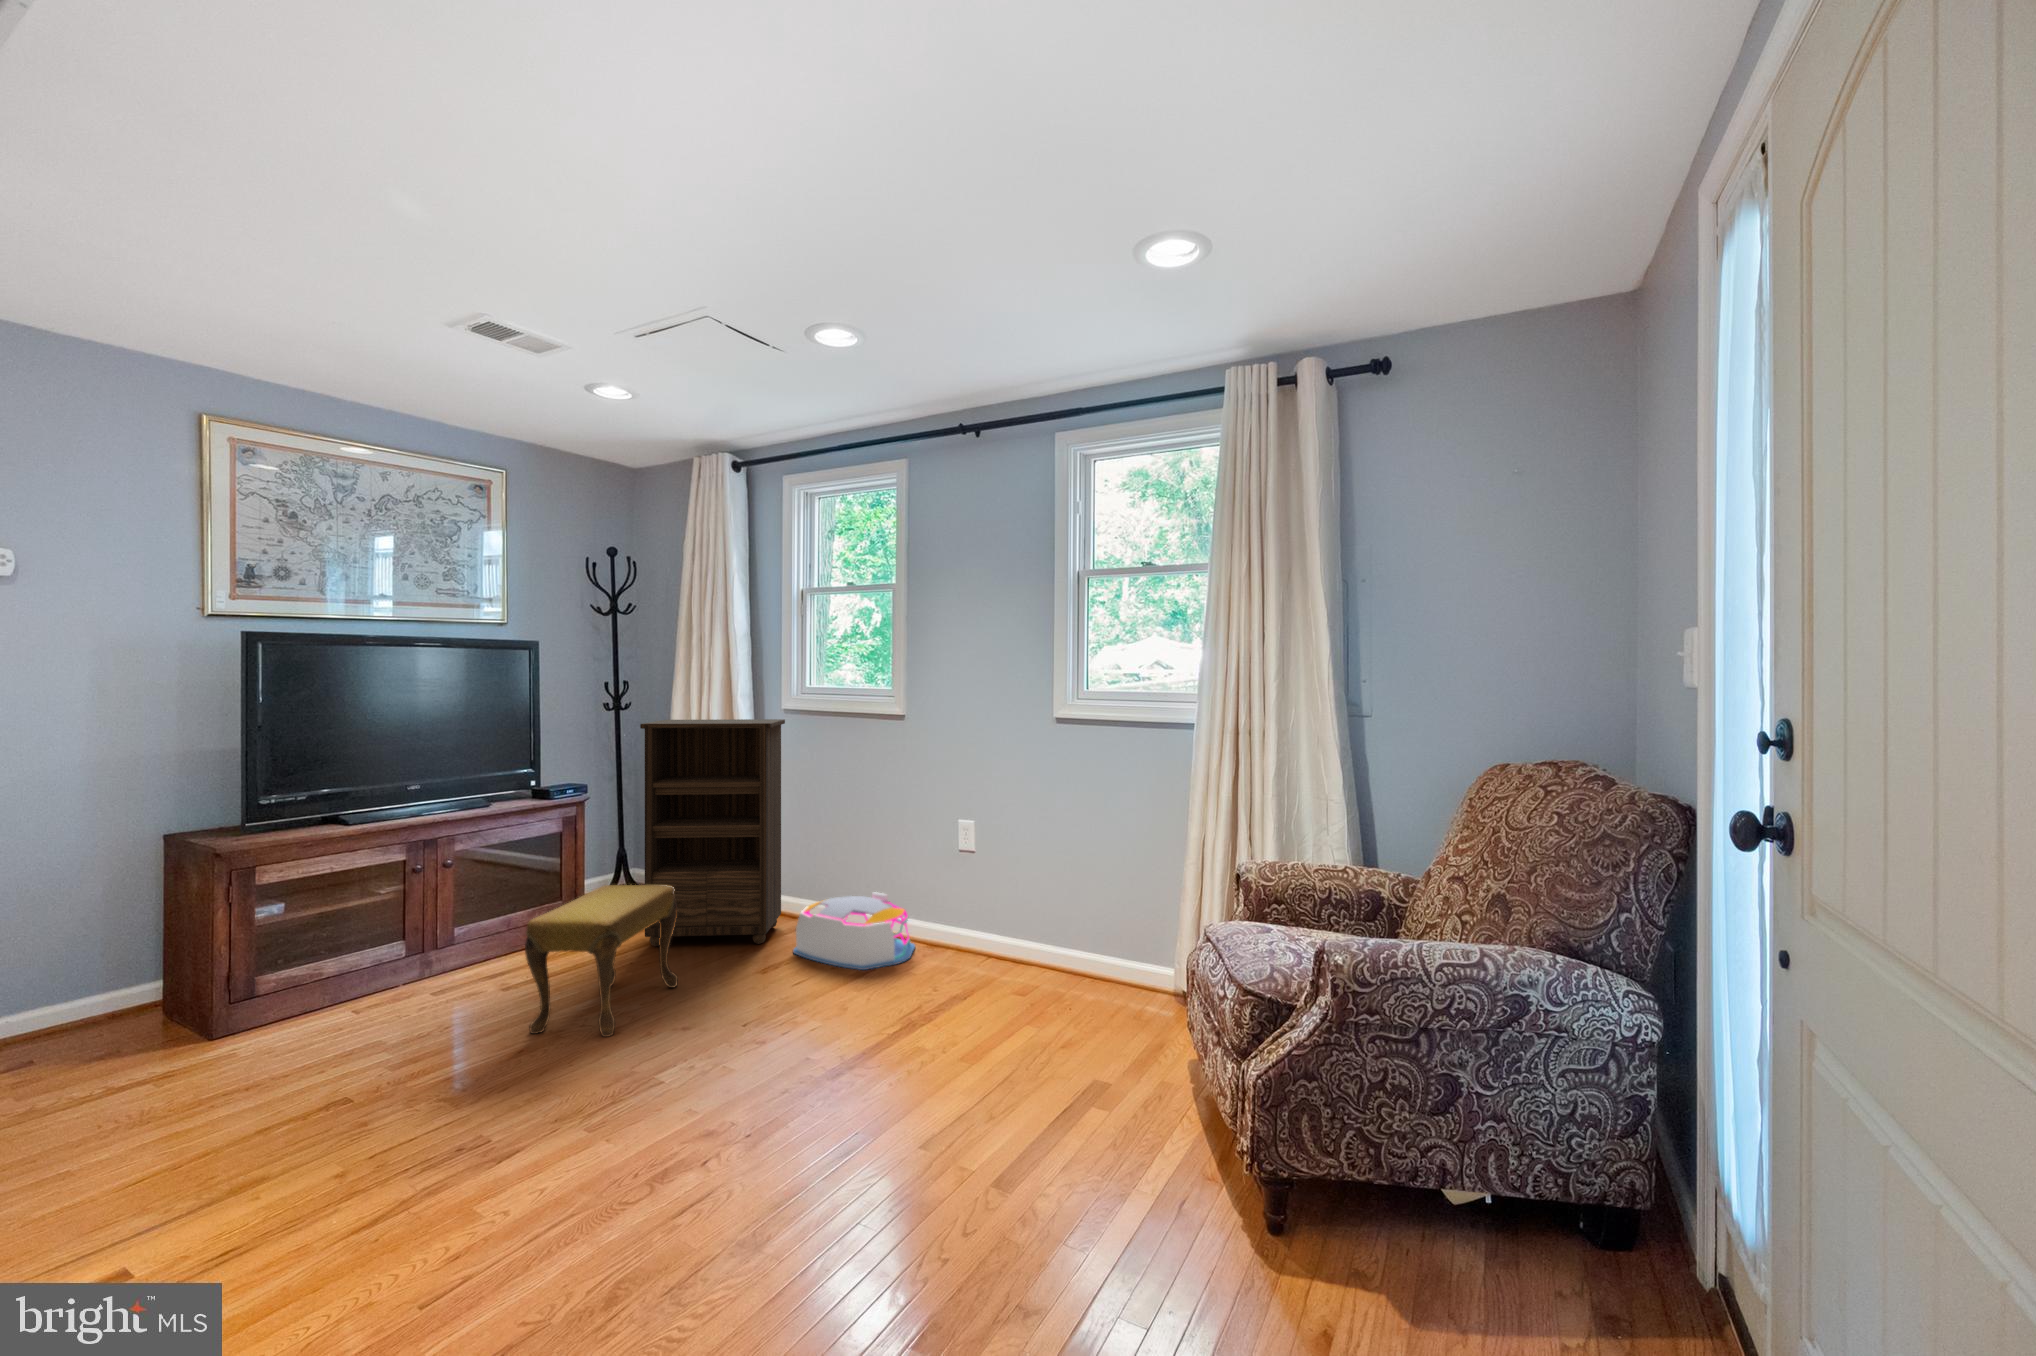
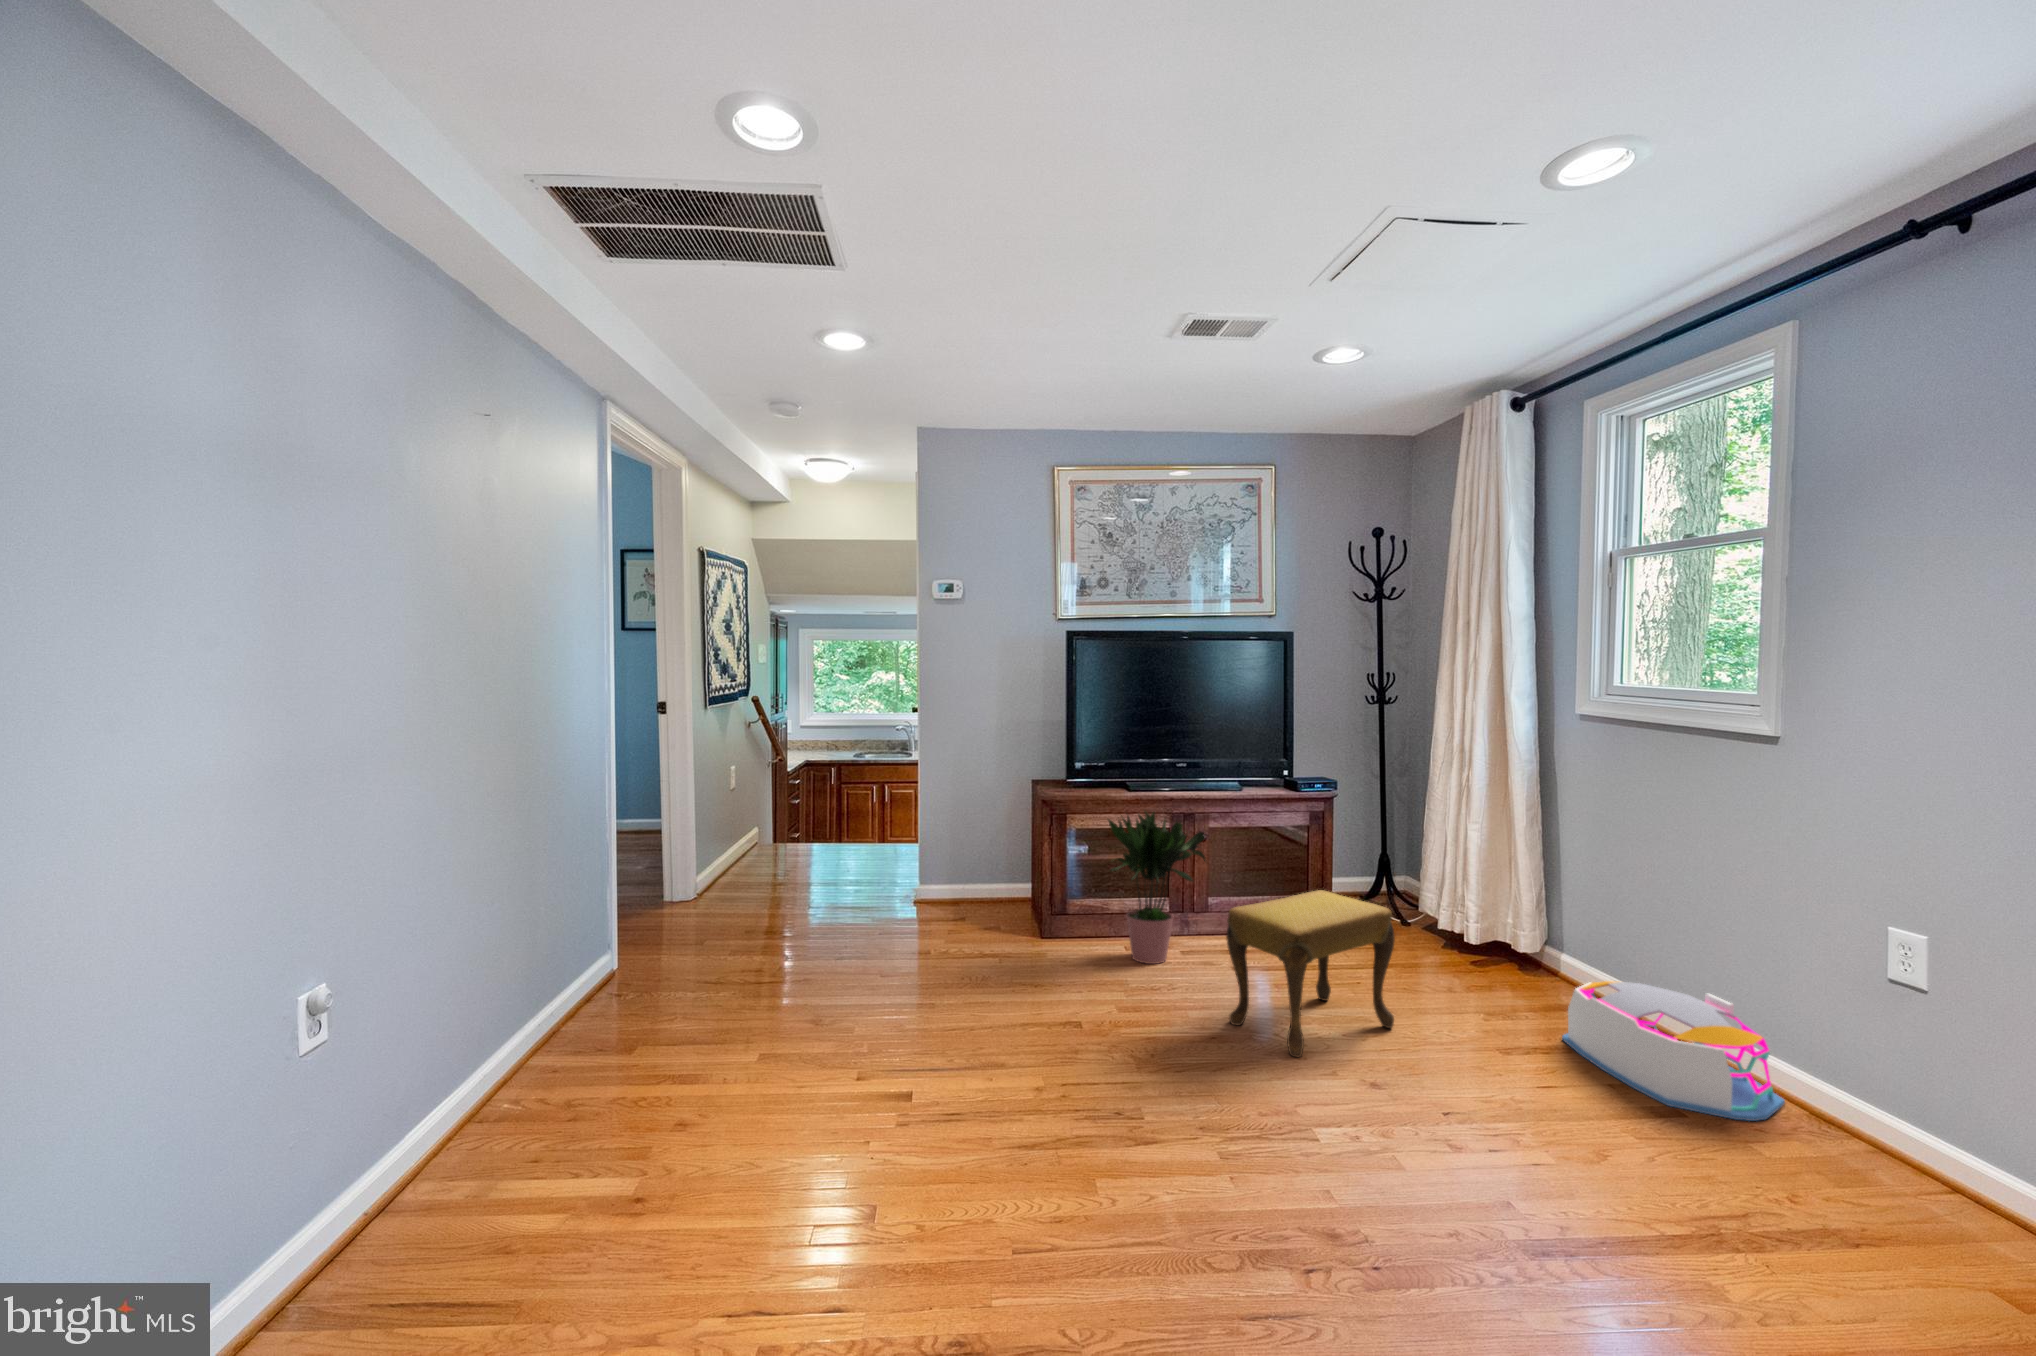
bookshelf: present [640,719,785,946] -> none [1380,717,1573,1011]
potted plant: none [335,836,483,1017] -> present [1108,812,1206,964]

